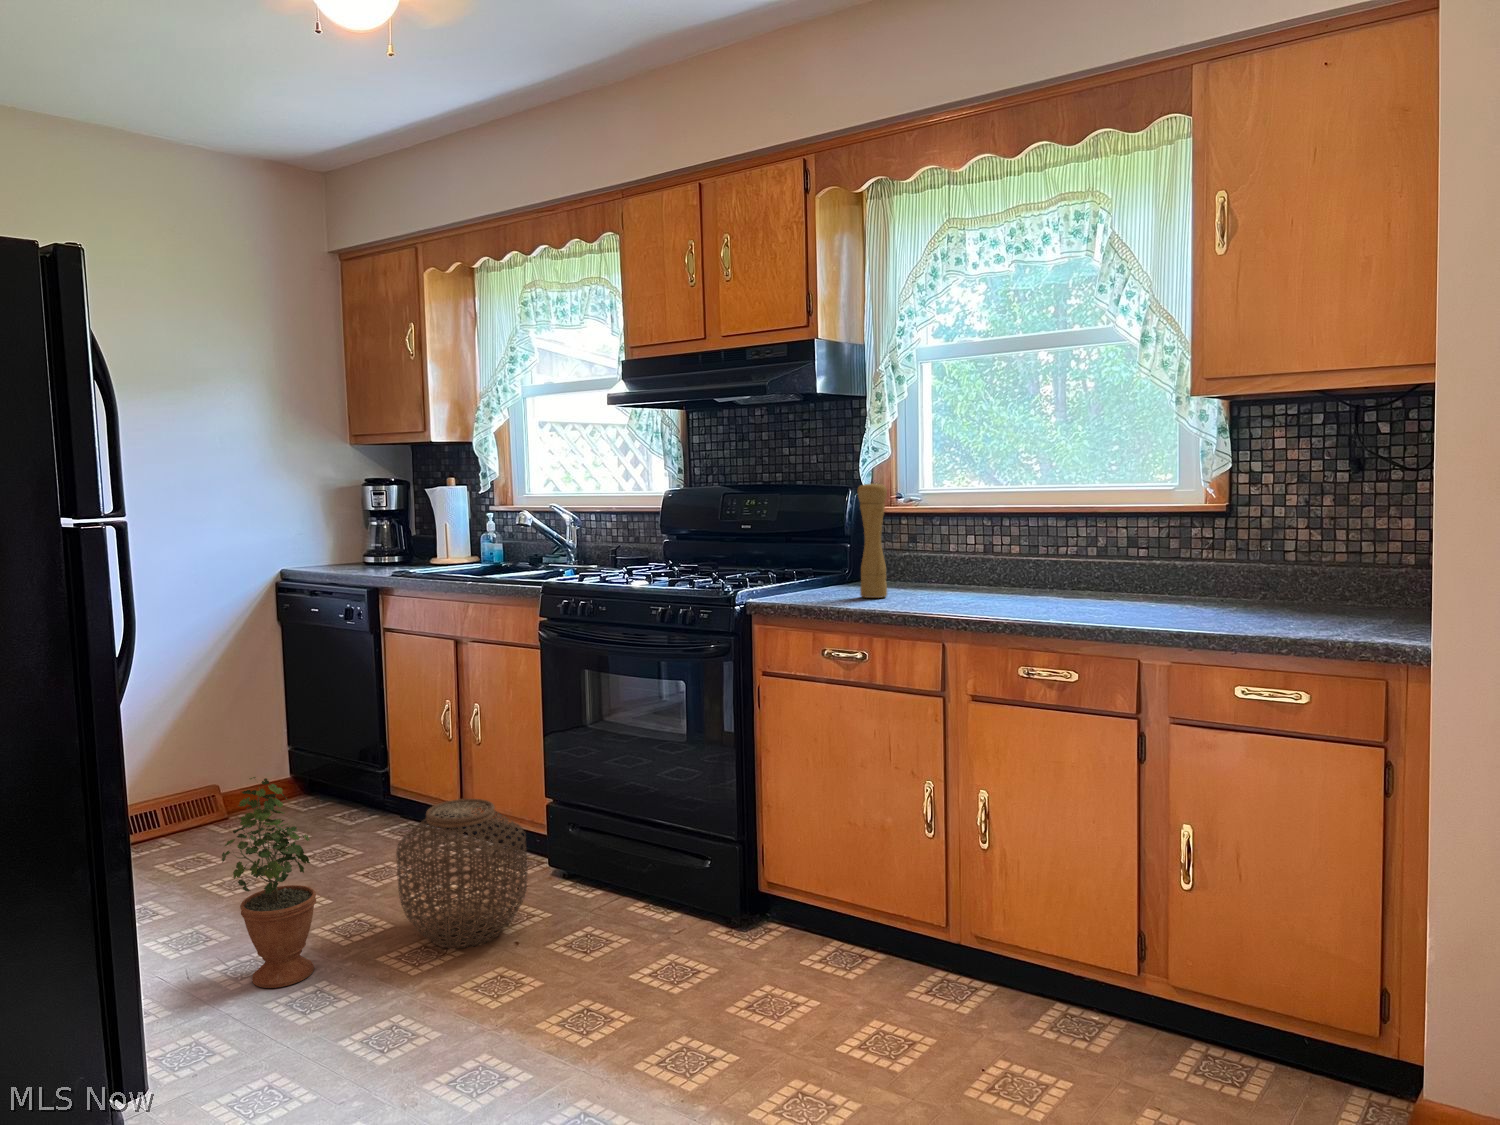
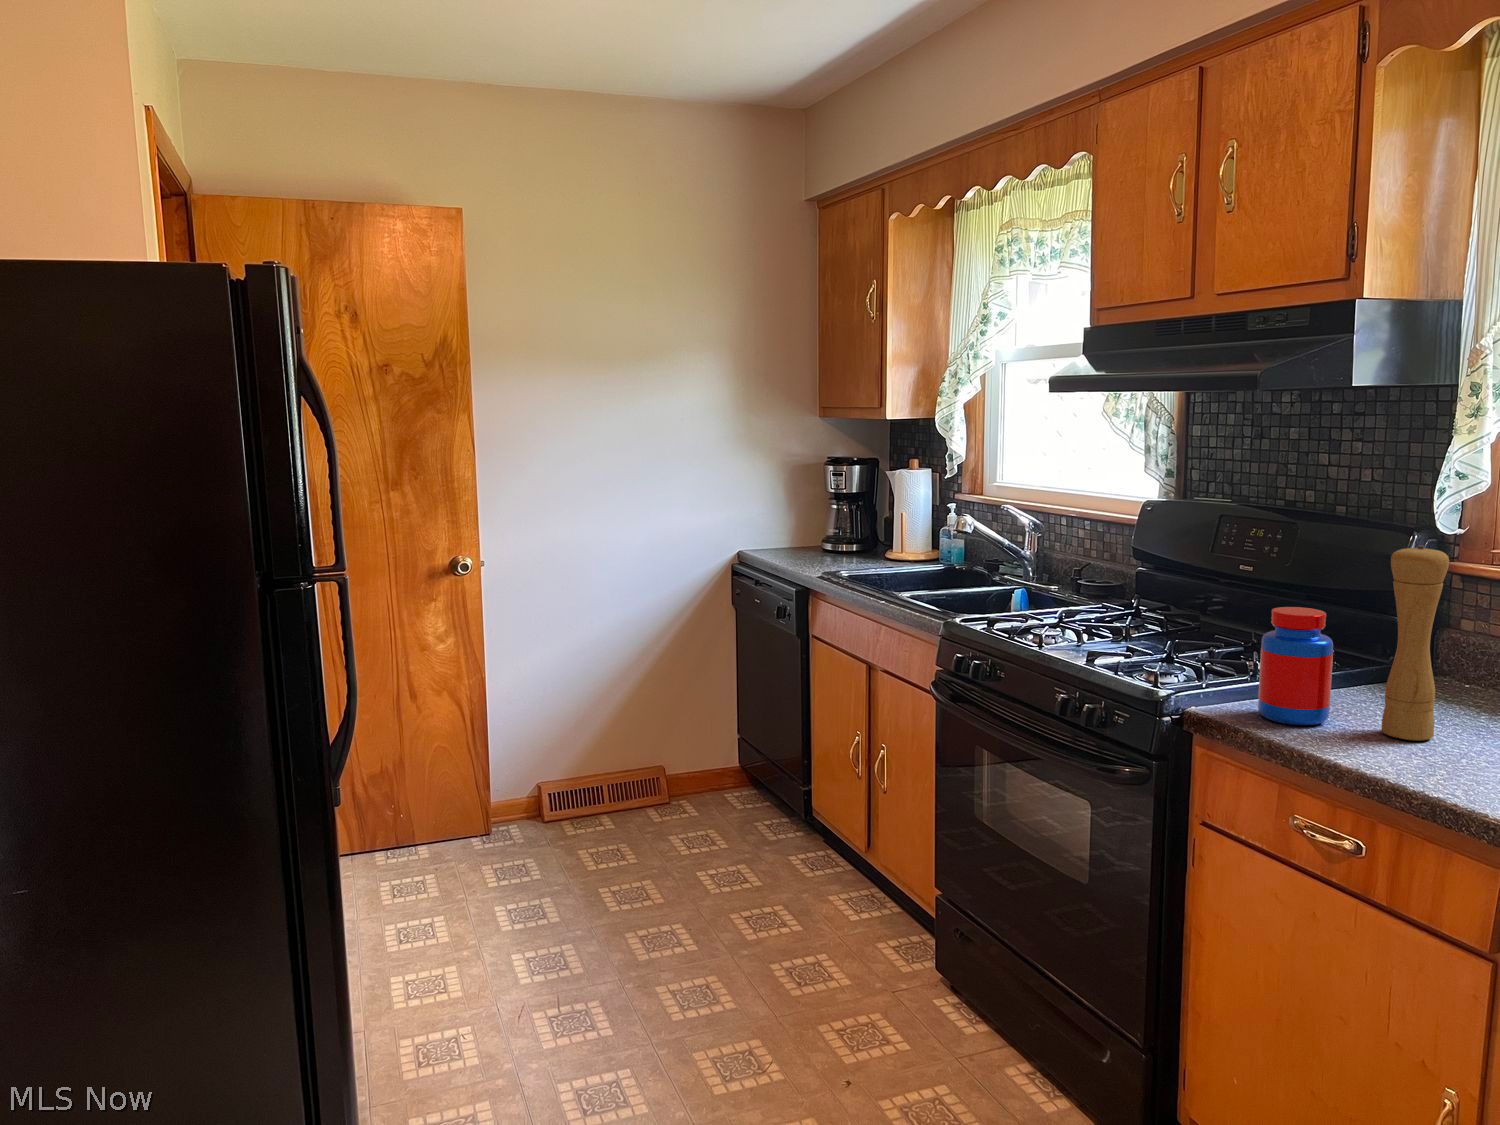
jar: none [790,528,831,599] -> present [1258,607,1333,725]
potted plant: present [222,777,316,988] -> none [545,815,642,1051]
woven basket: present [396,799,528,948] -> none [728,879,880,1063]

